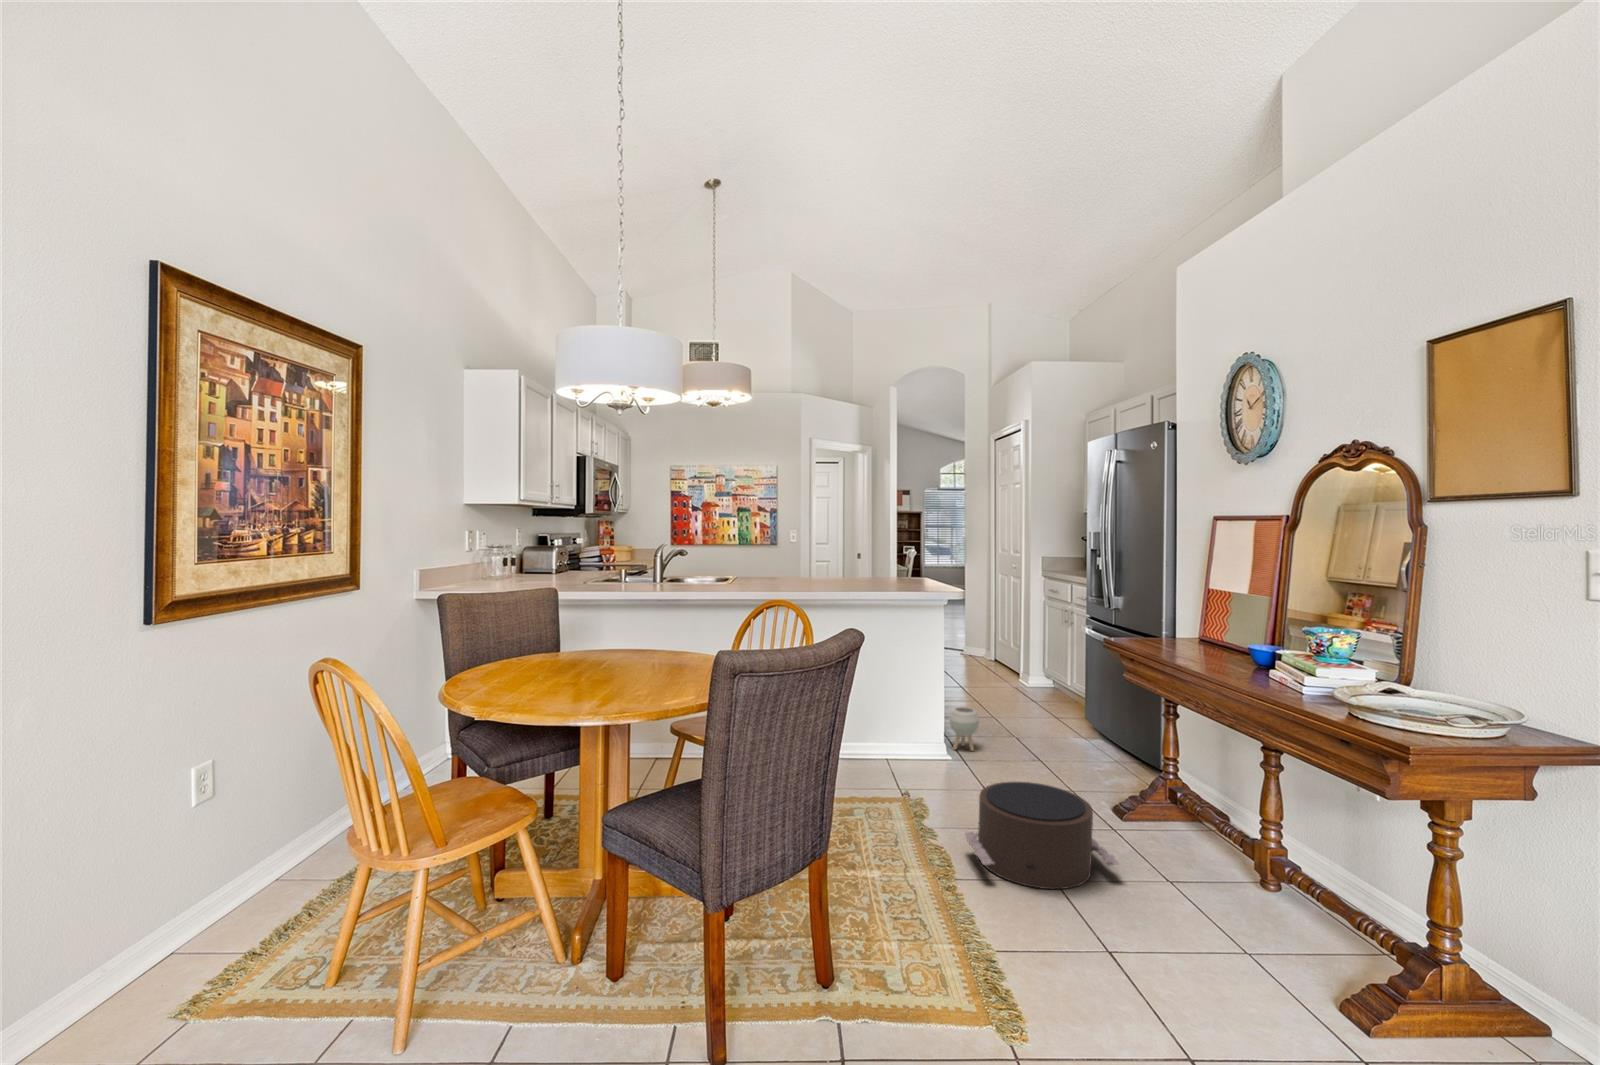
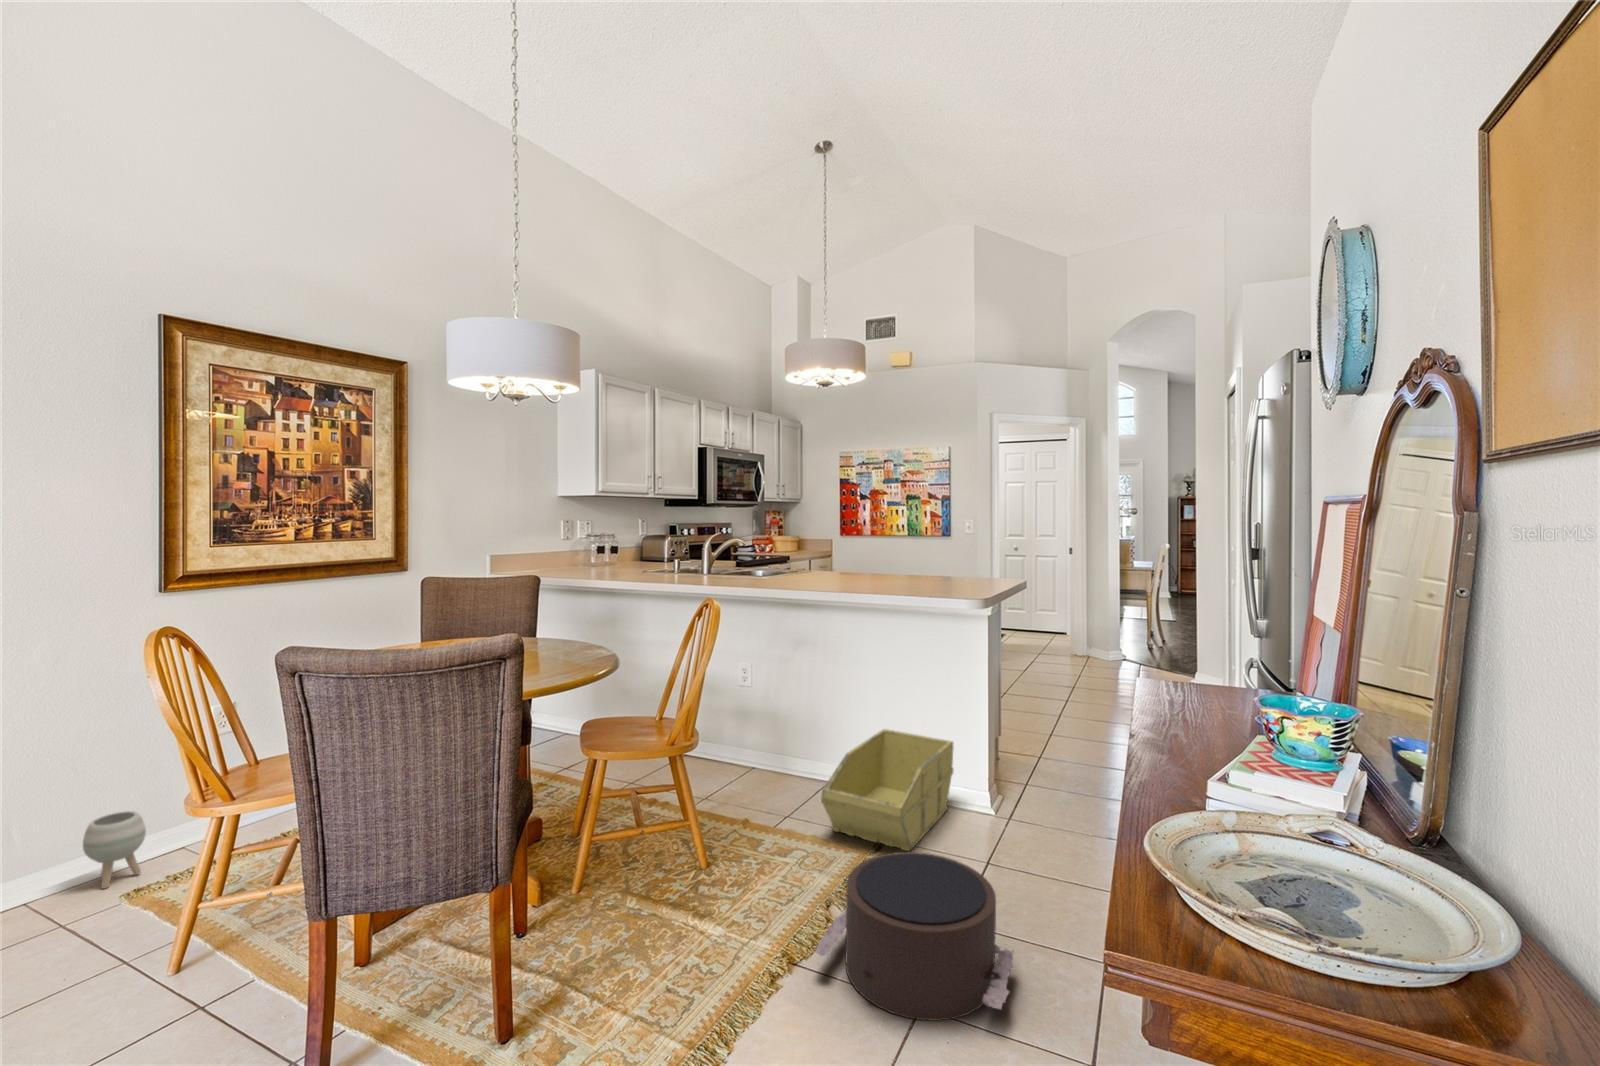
storage bin: none [861,707,940,795] -> present [821,729,954,851]
planter: present [950,707,979,751] -> present [83,811,146,889]

